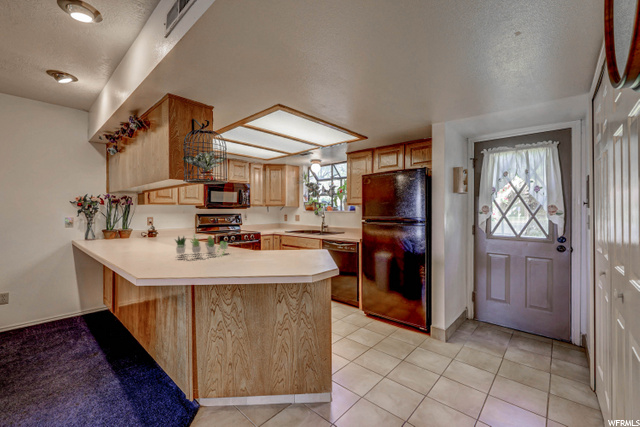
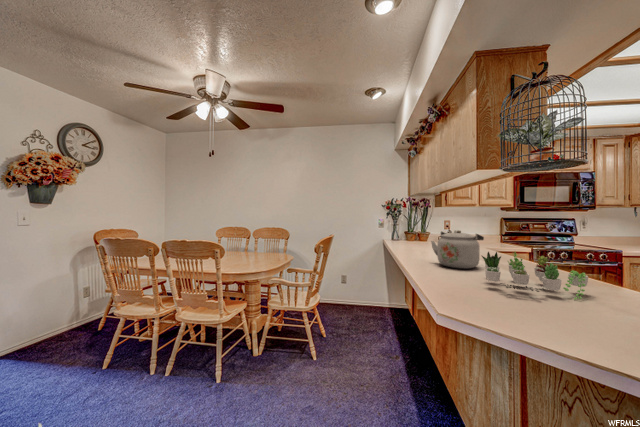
kettle: none [135,224,178,253] -> present [431,230,484,269]

